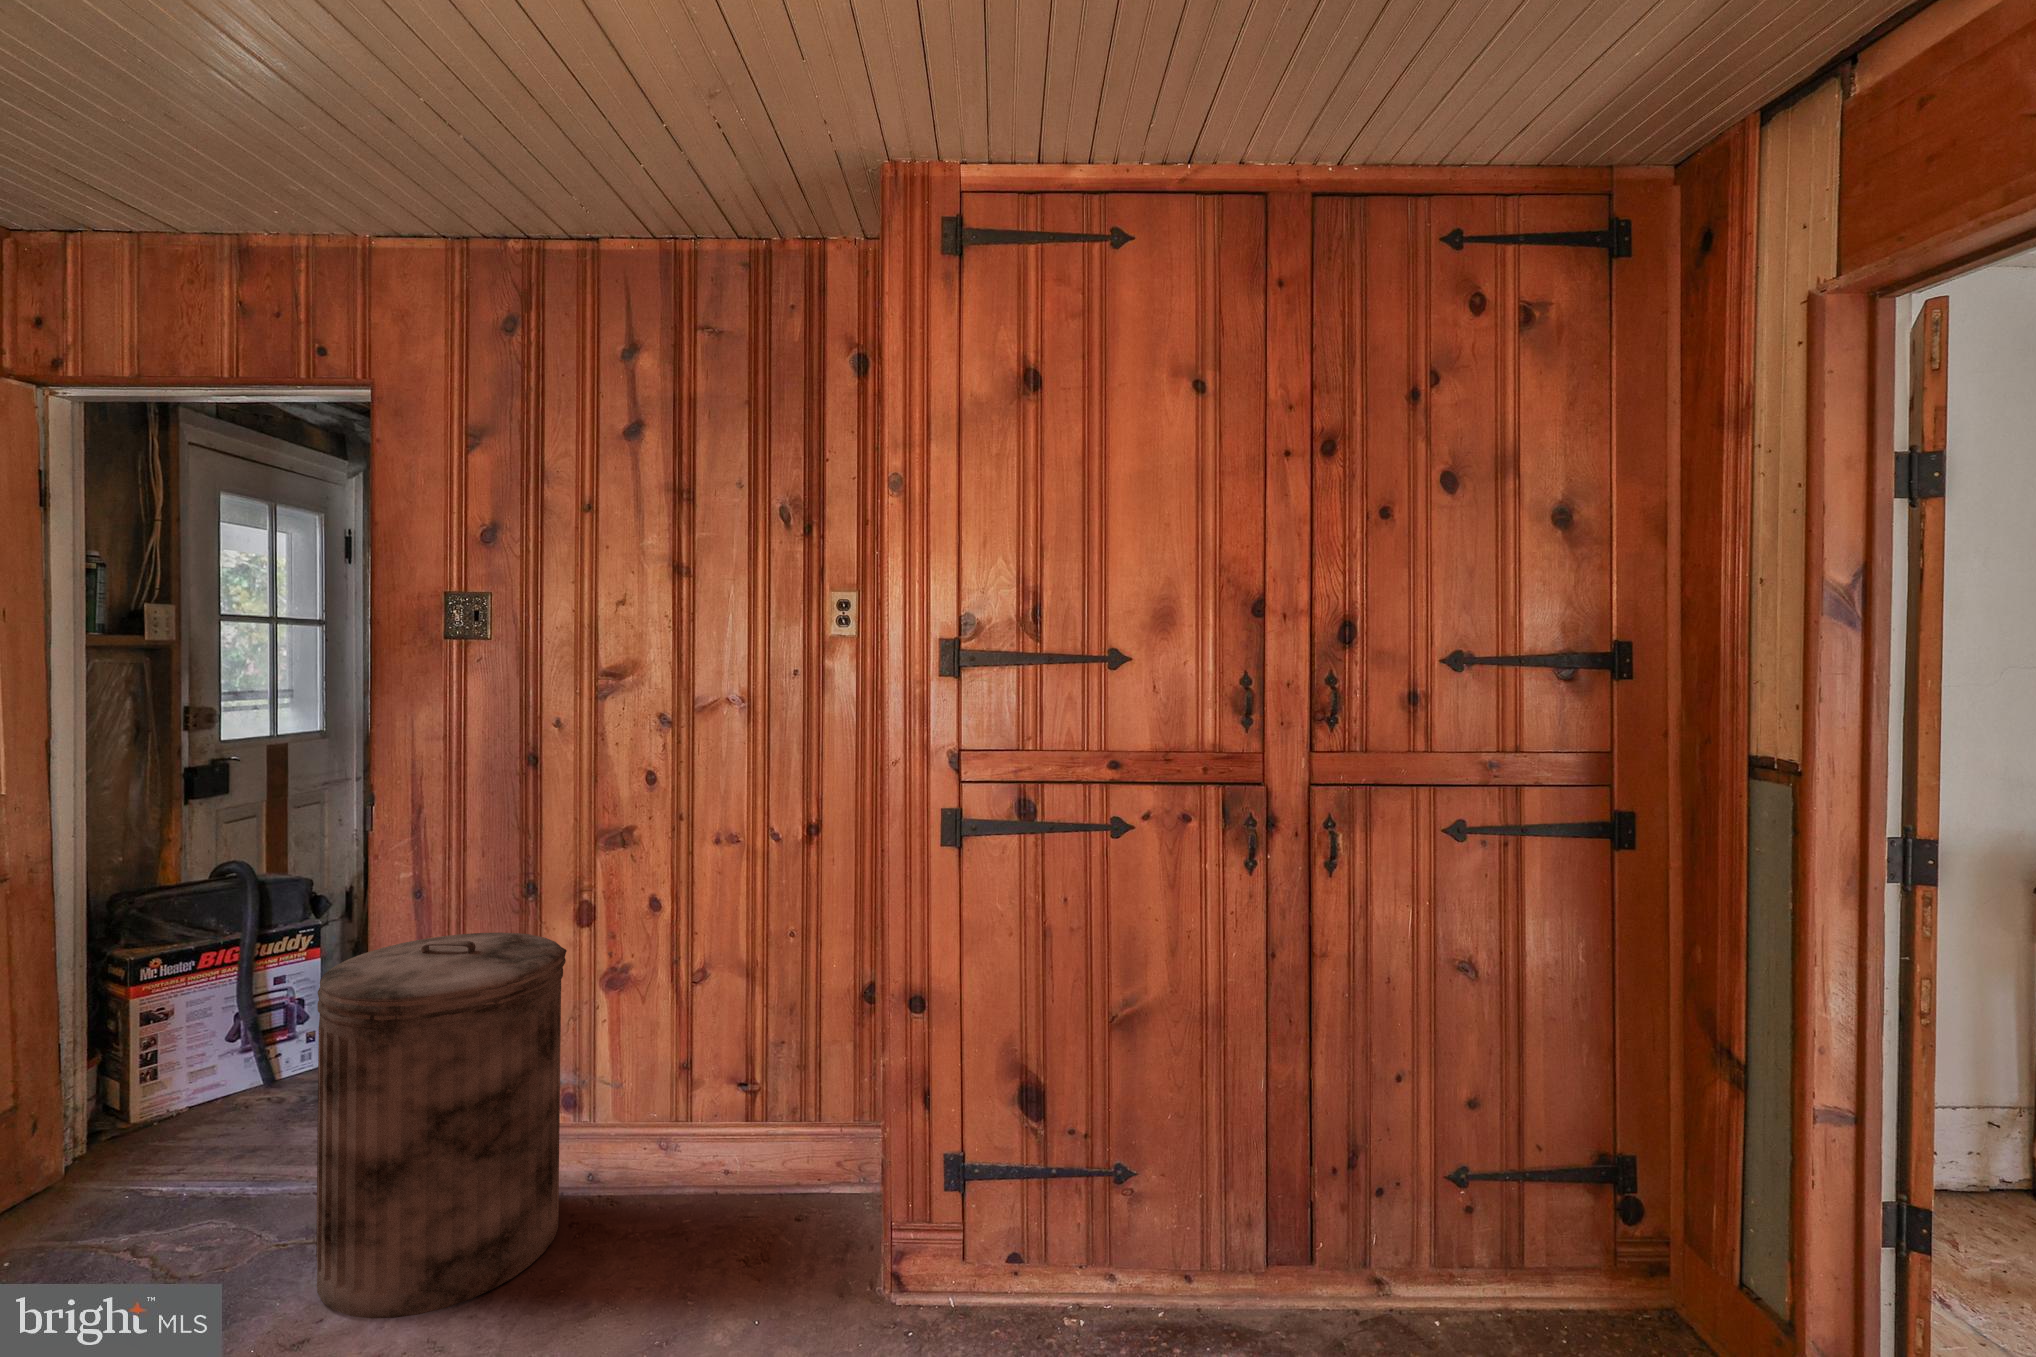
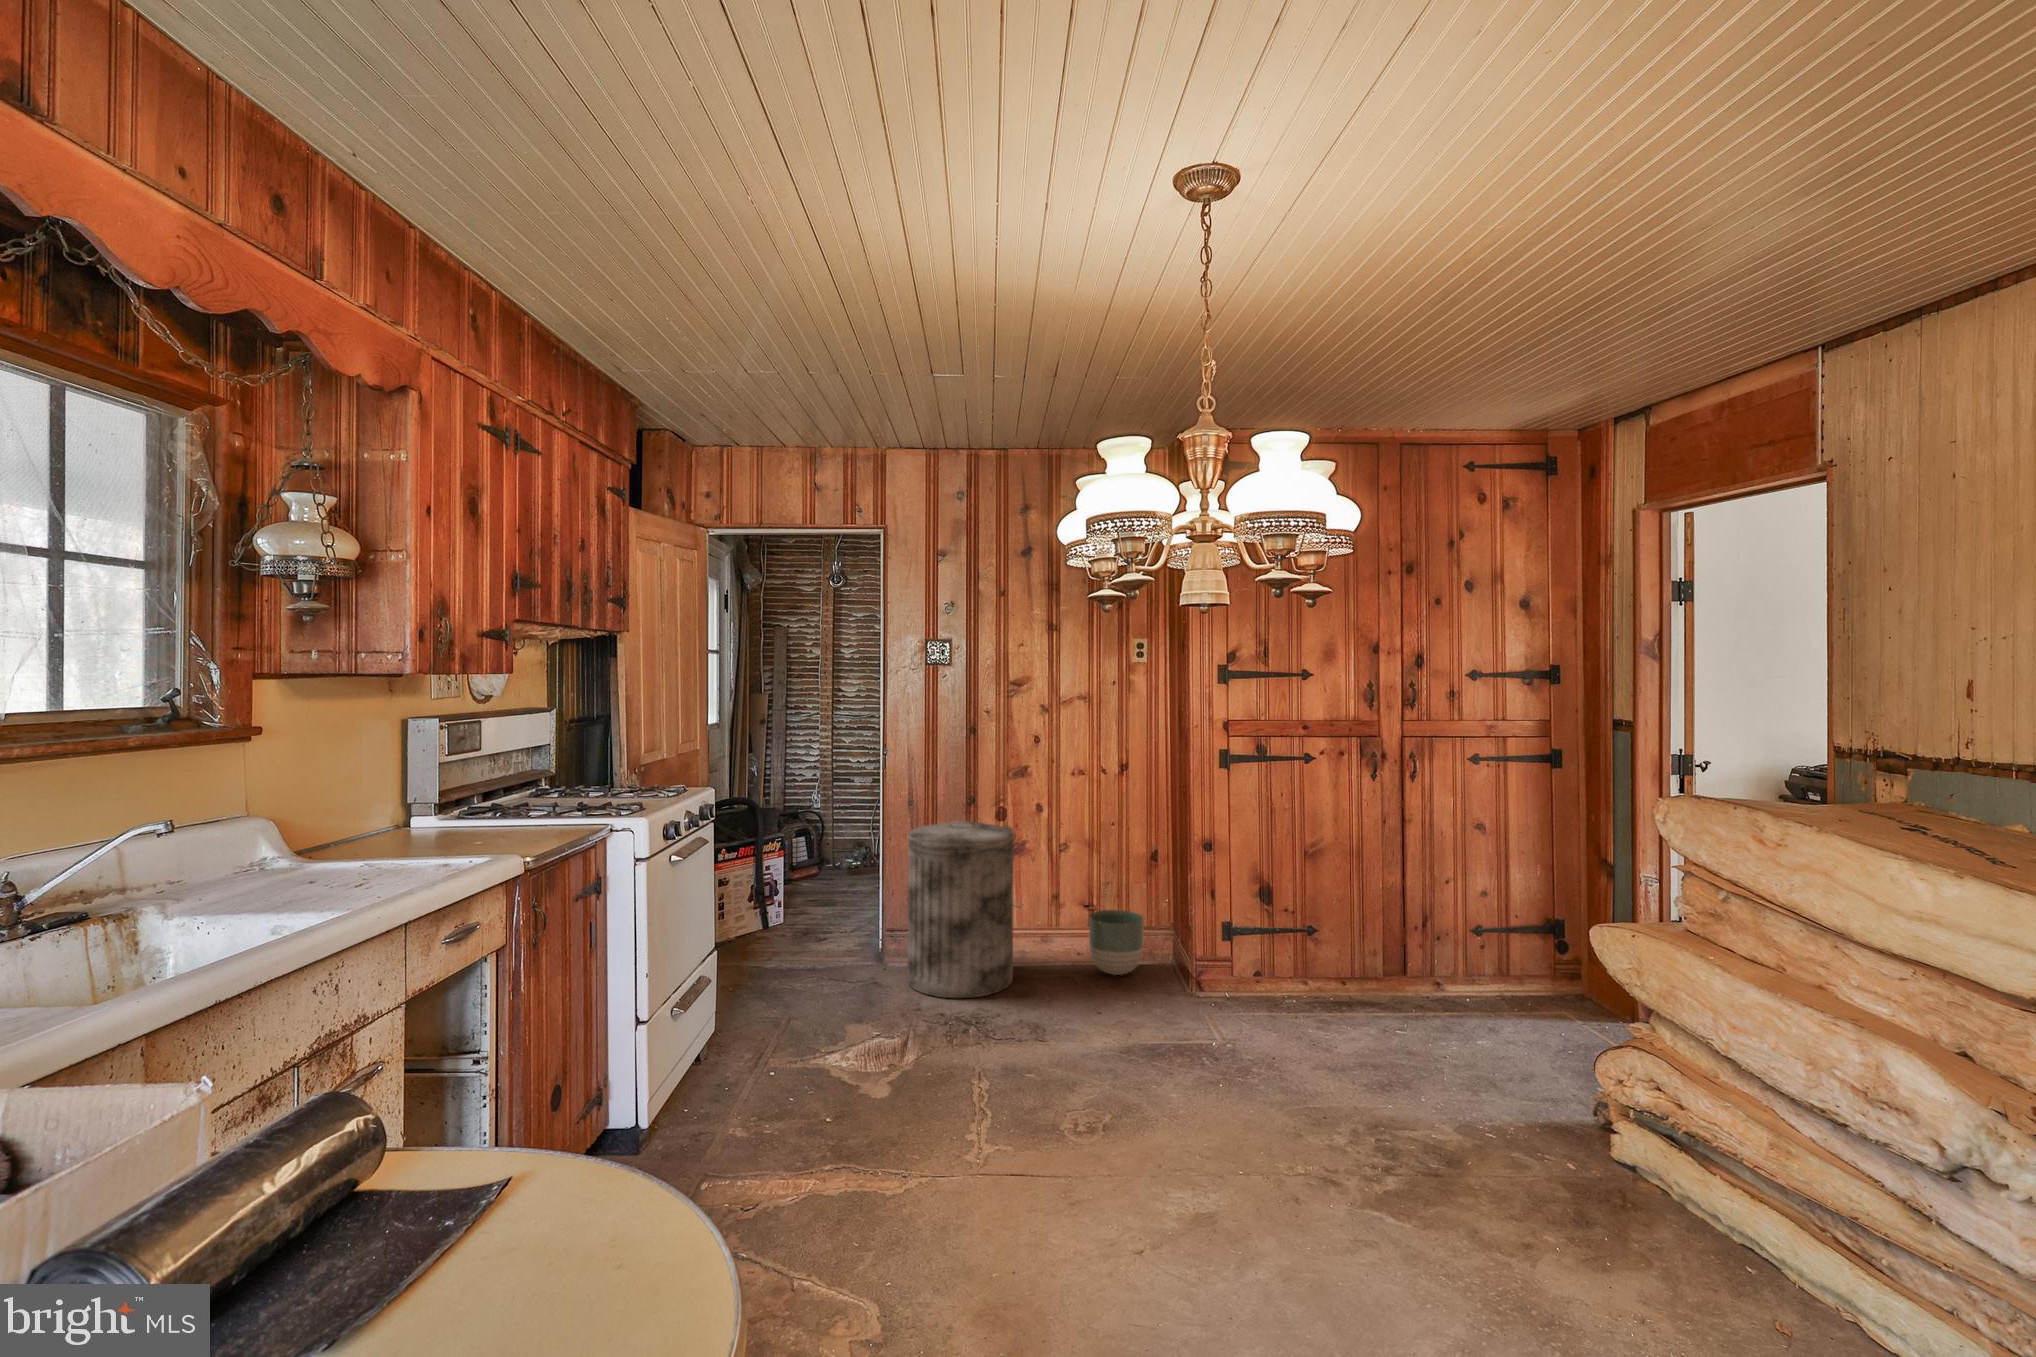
planter: none [714,1097,822,1238] -> present [1089,910,1144,975]

